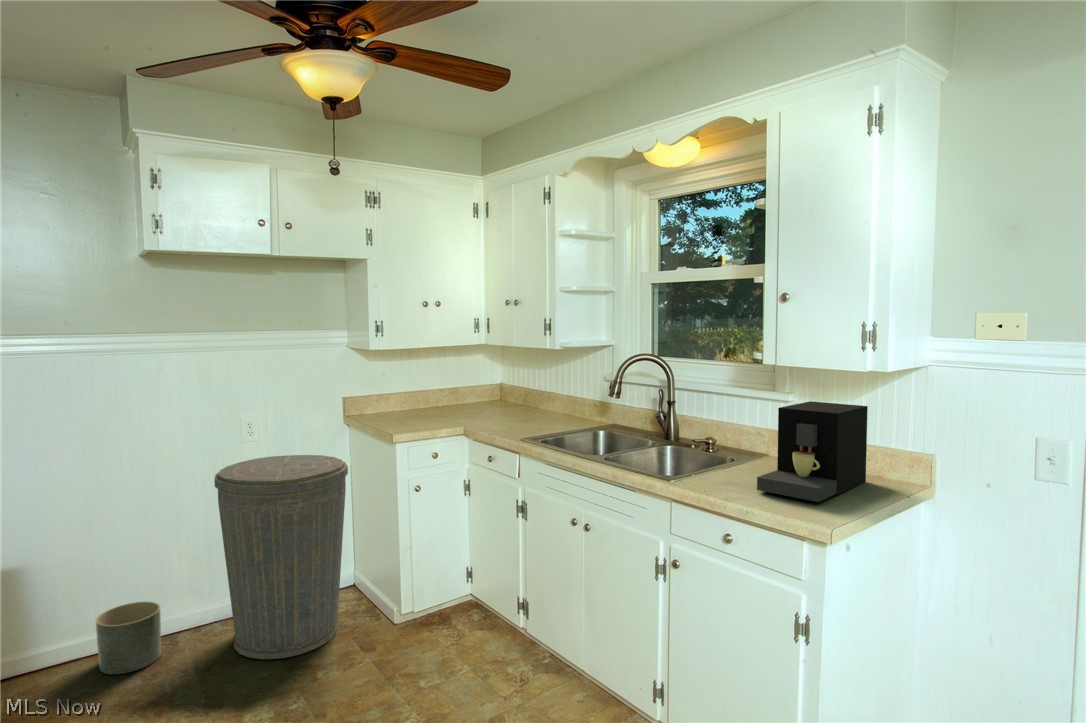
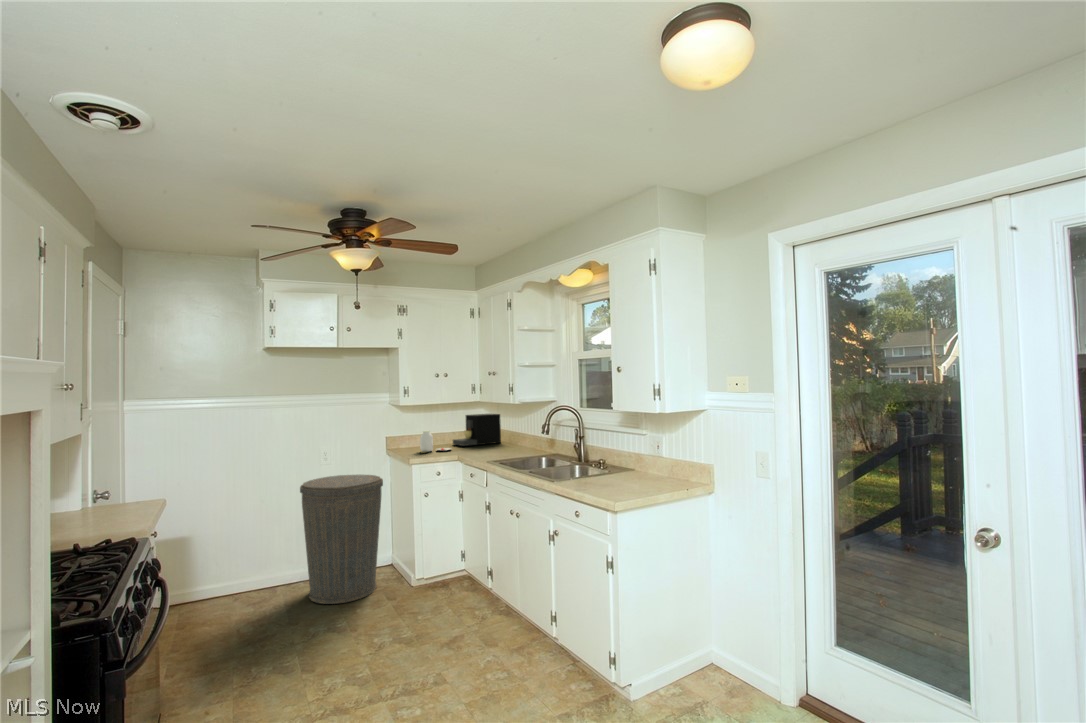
jar: none [400,389,451,423] -> present [420,431,451,453]
coffee maker: present [757,401,868,502] -> present [453,414,501,446]
planter: present [96,601,161,674] -> none [227,567,266,610]

